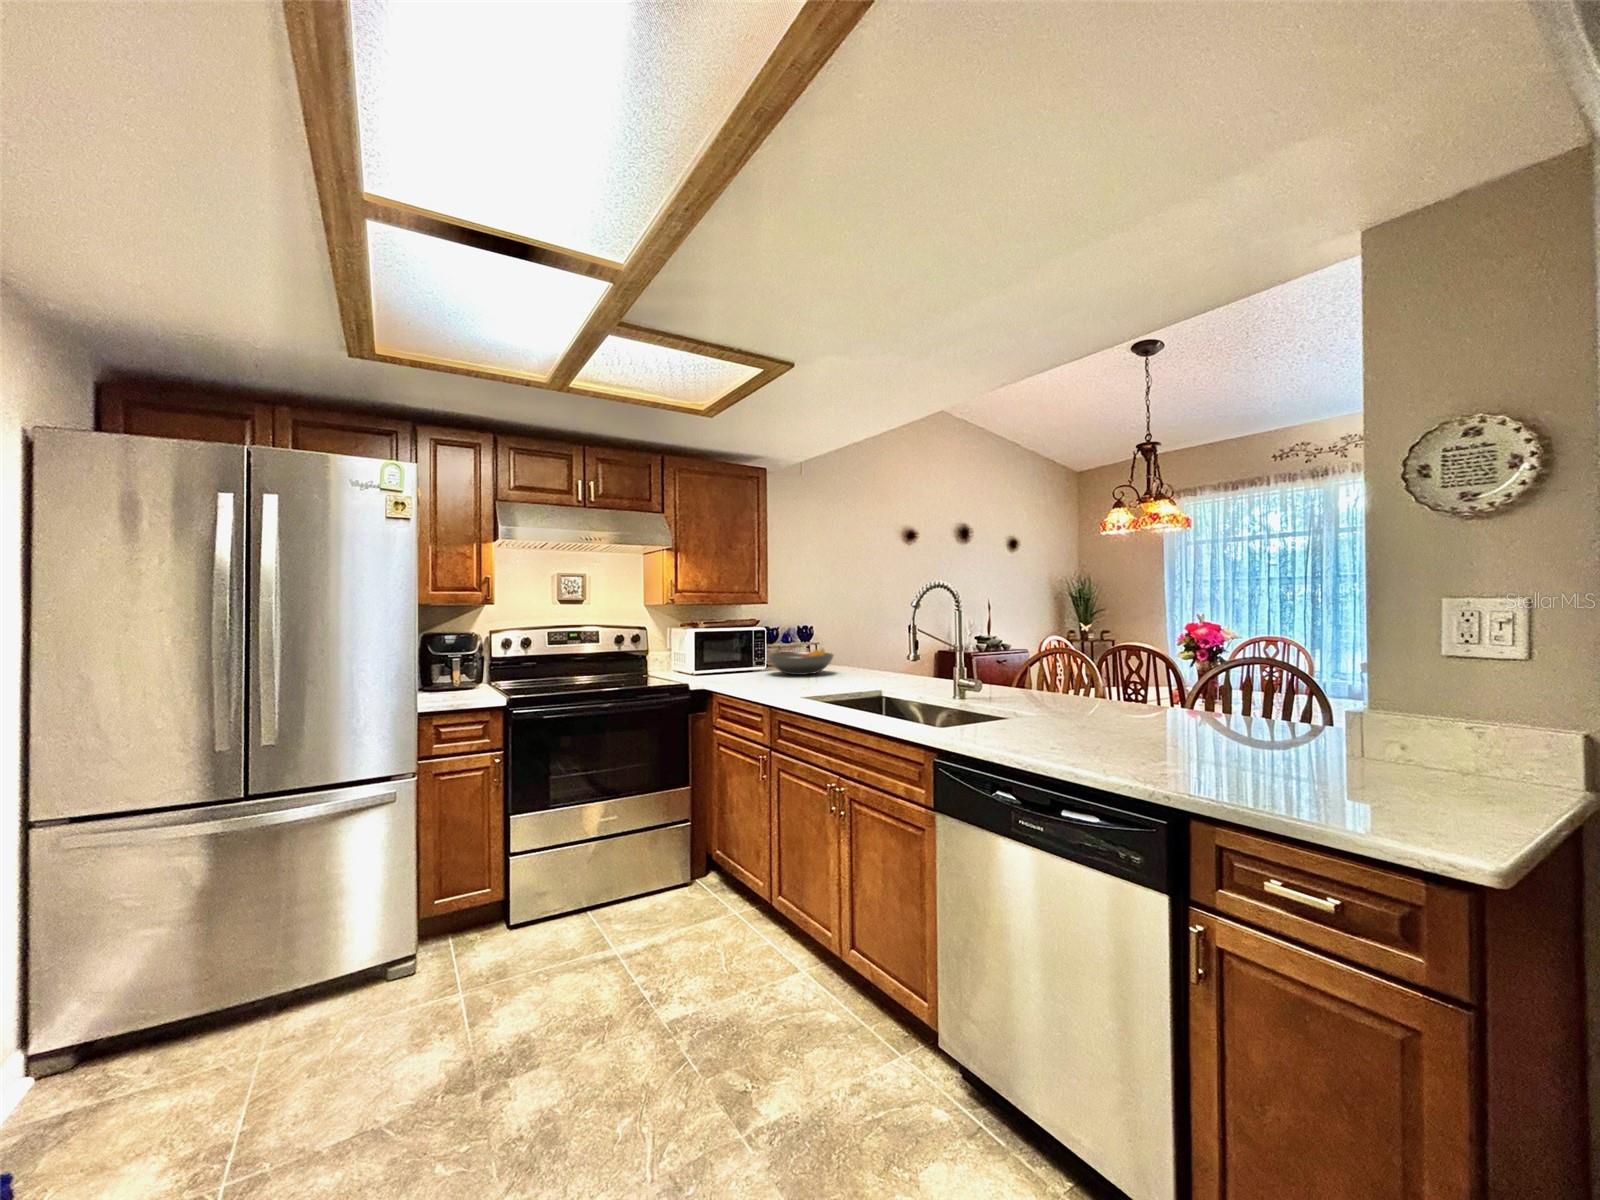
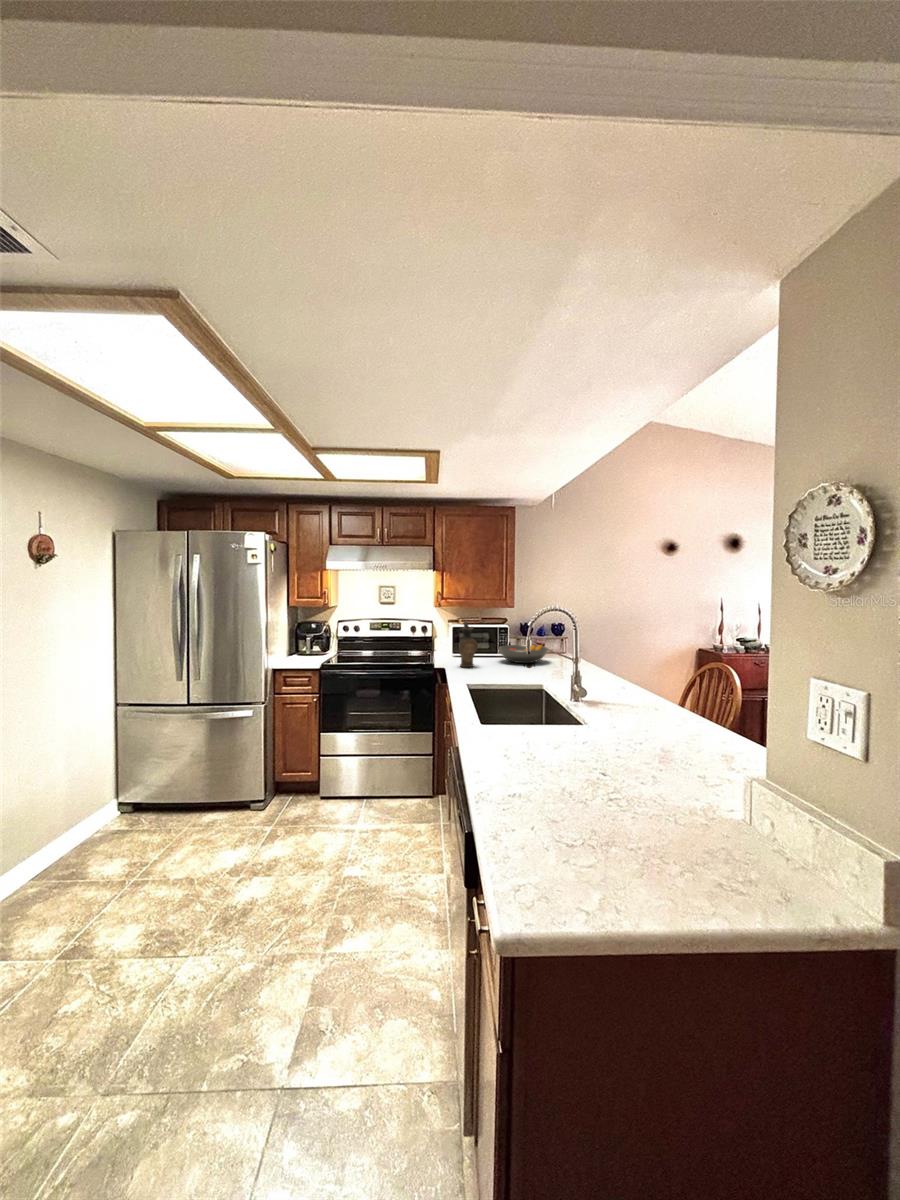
ceramic pitcher: none [732,618,761,684] -> present [459,621,478,667]

